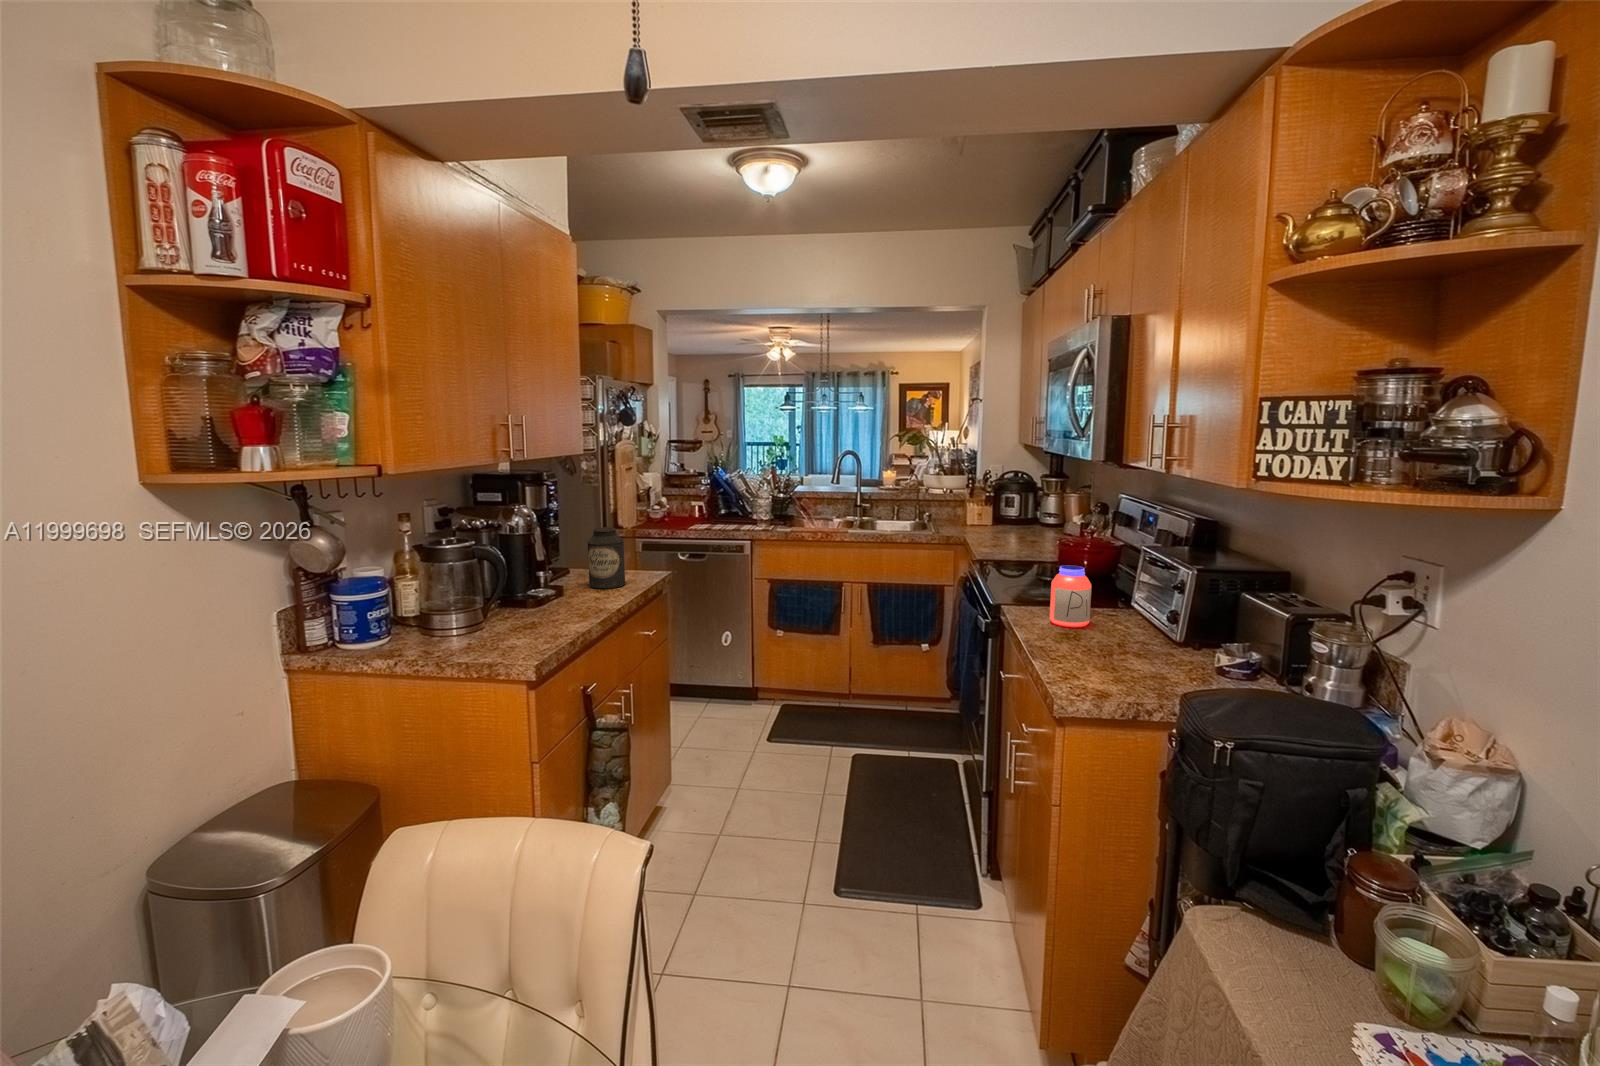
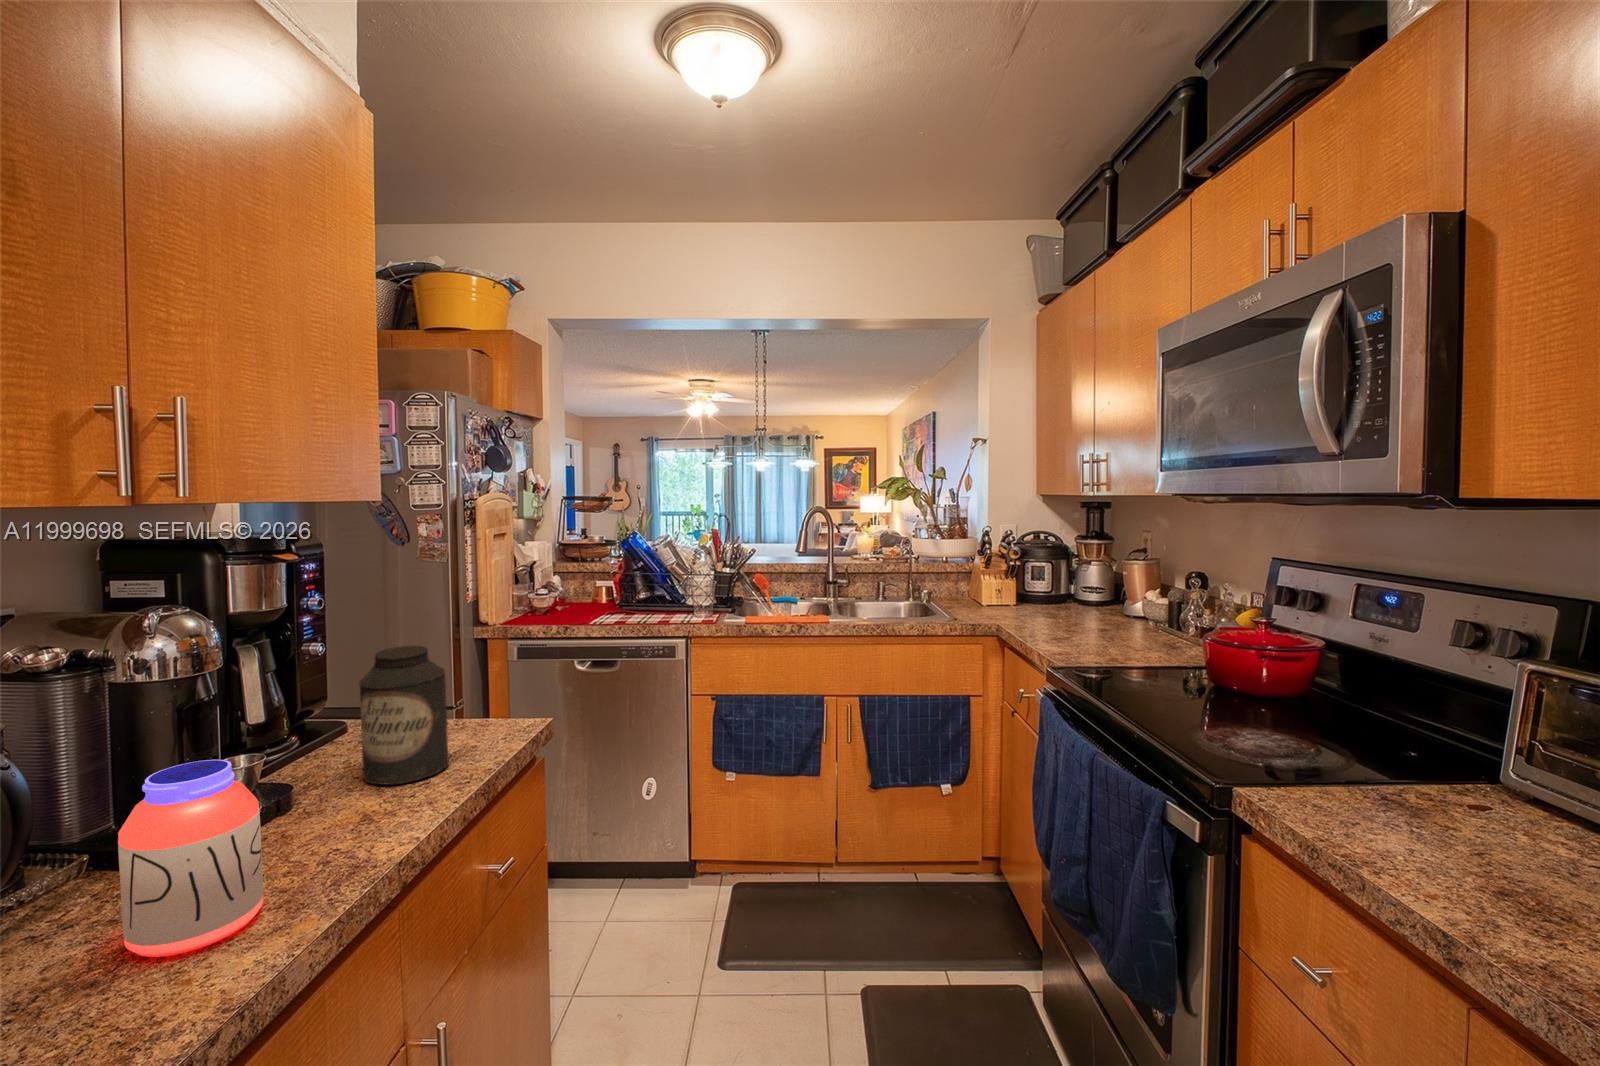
jar: present [1050,565,1091,627] -> present [118,760,263,957]

